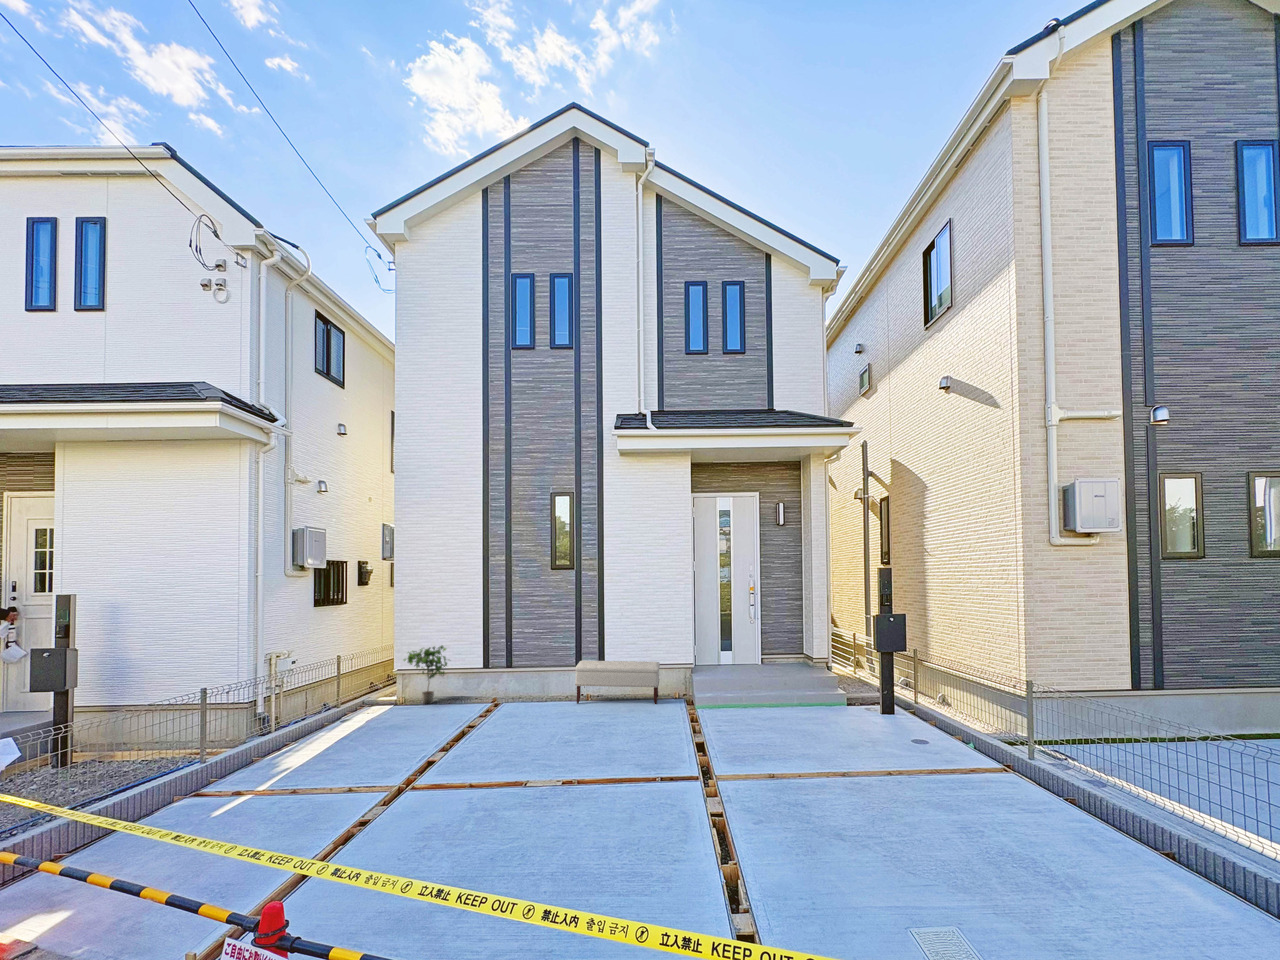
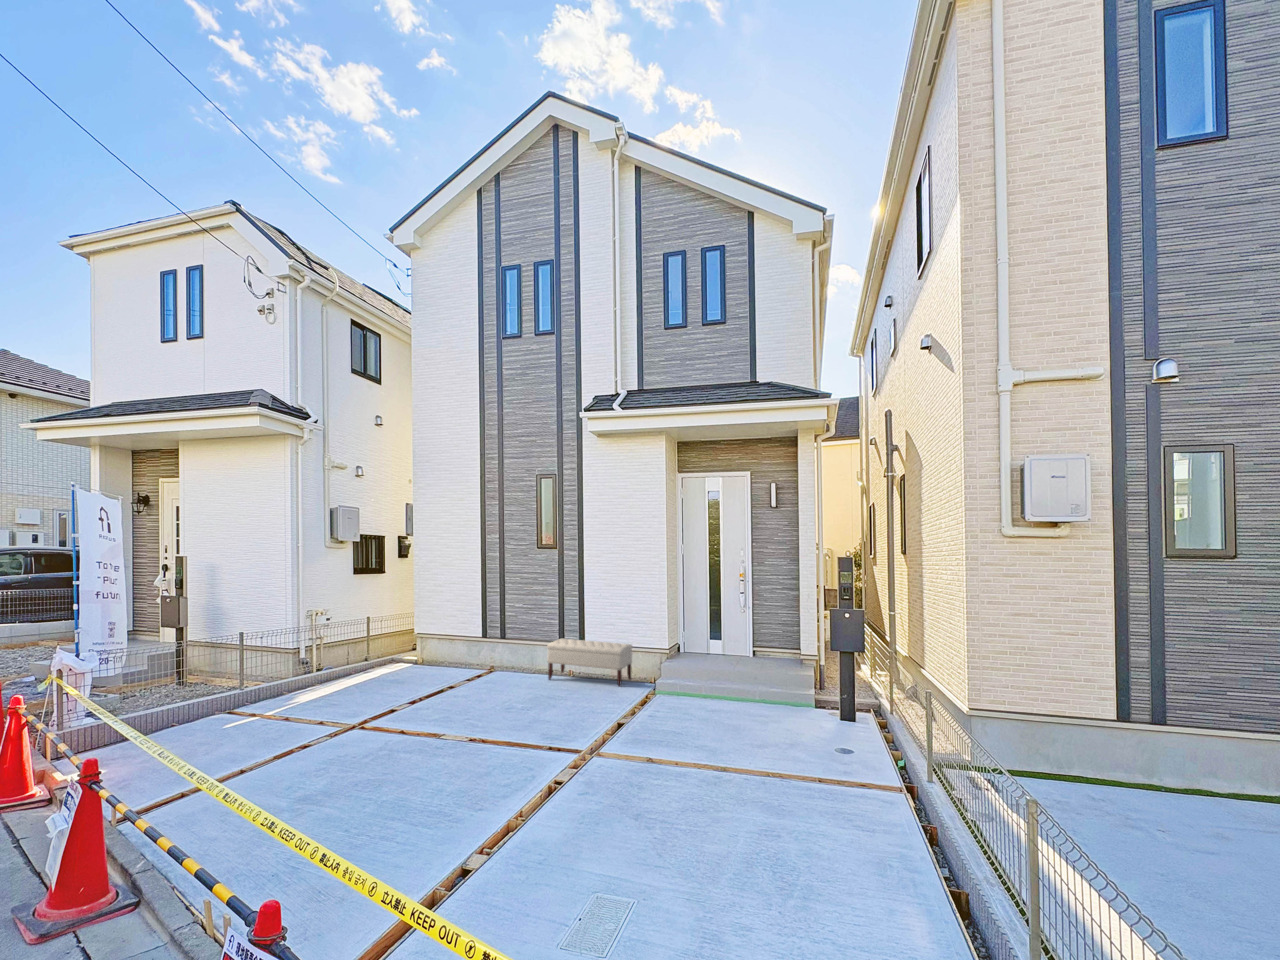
potted plant: present [404,645,447,704] -> none [407,617,450,670]

